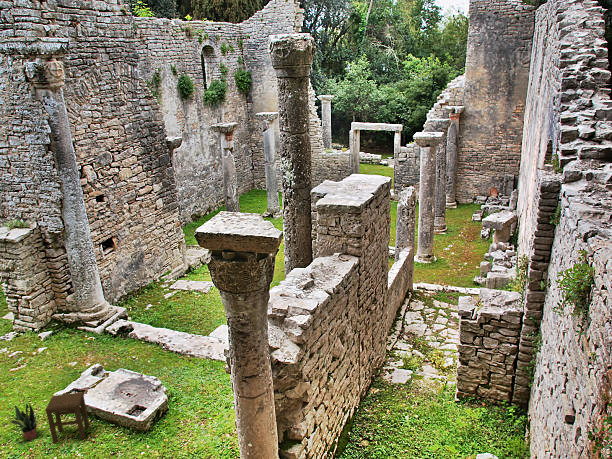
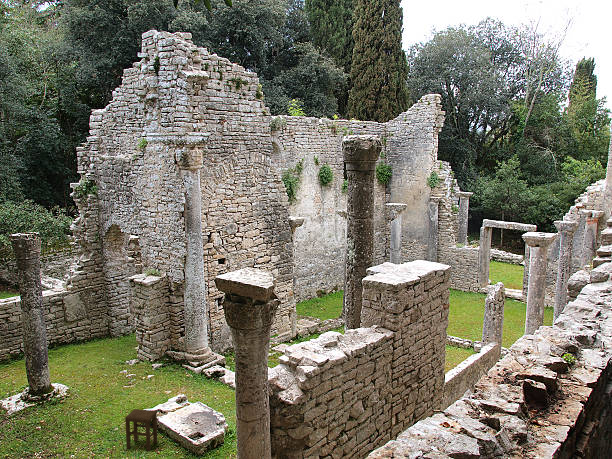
potted plant: present [11,404,39,440] -> none [101,410,126,442]

